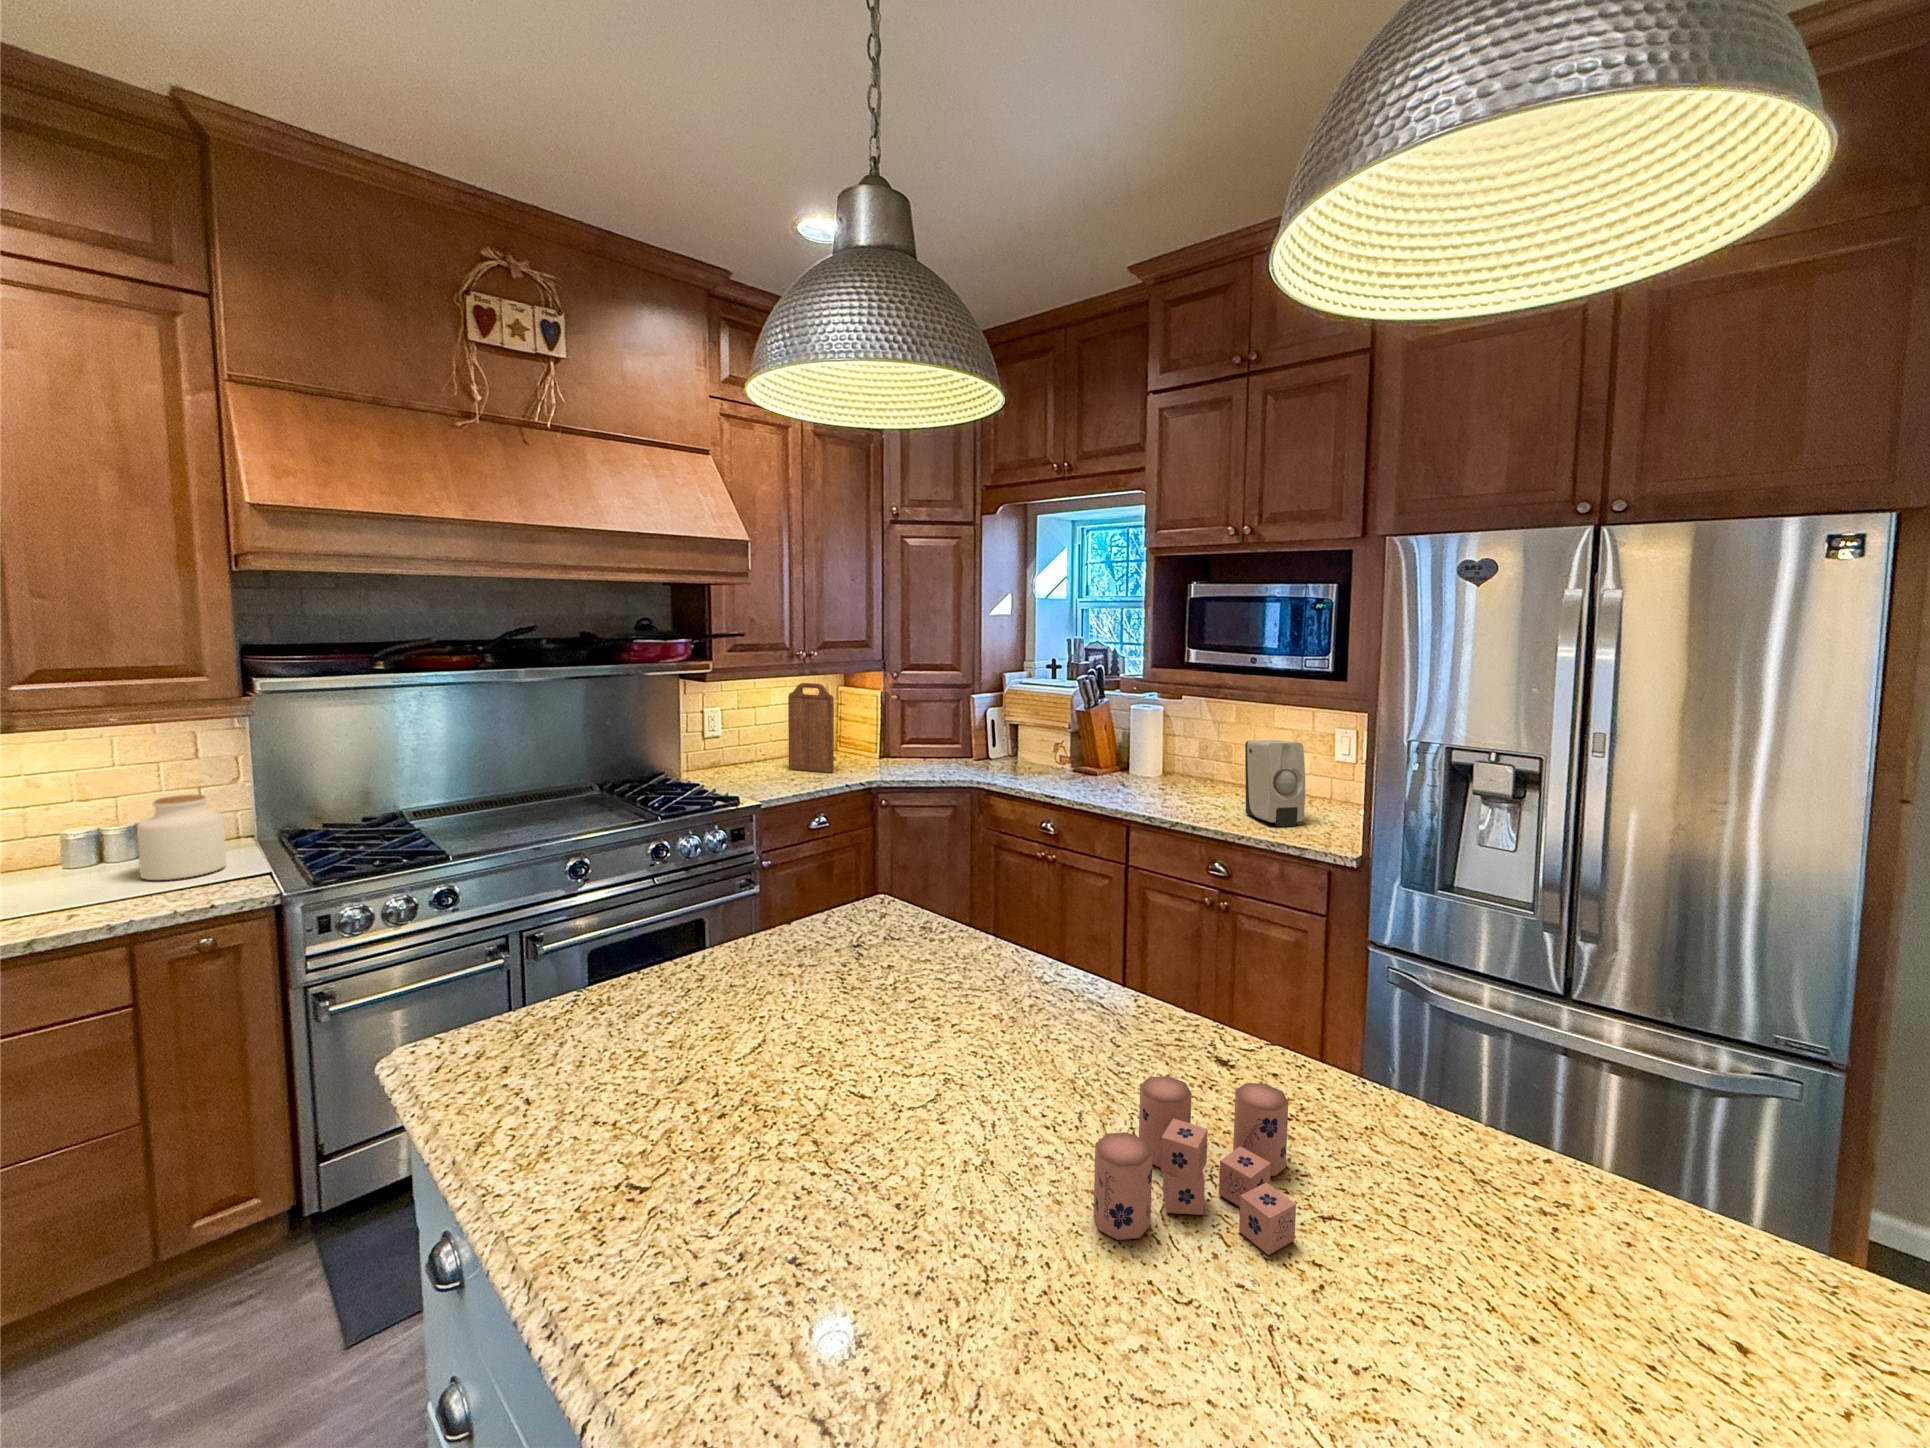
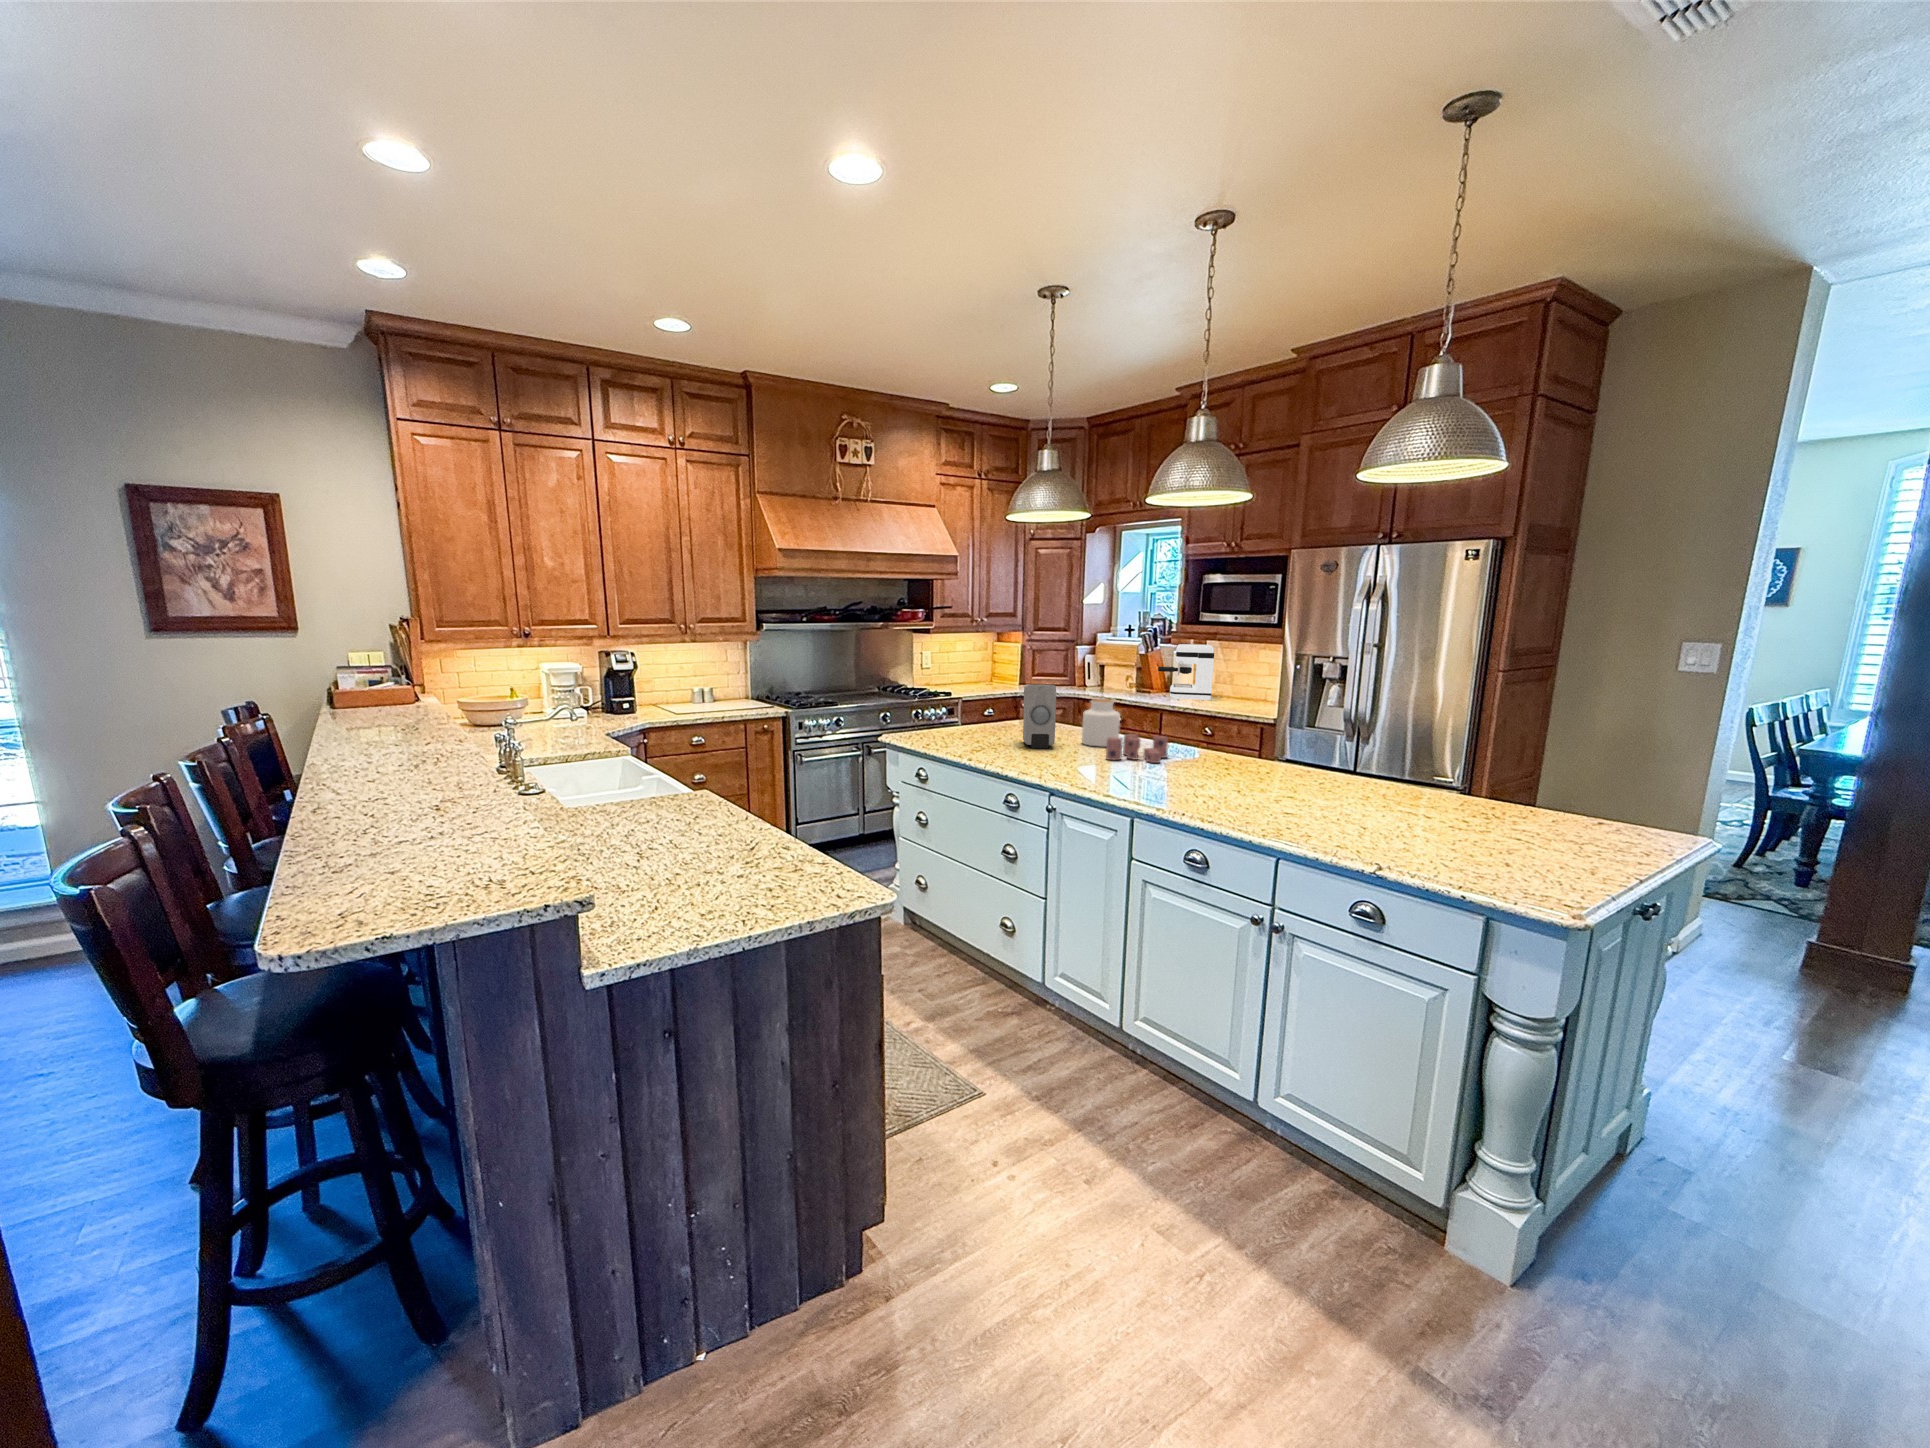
cutting board: present [788,683,834,773] -> none [970,637,997,689]
coffee maker: none [1112,696,1209,796] -> present [1158,644,1214,701]
soap dispenser: present [1245,740,1305,827] -> present [1023,684,1056,748]
jar: present [137,795,226,880] -> present [1082,699,1120,747]

